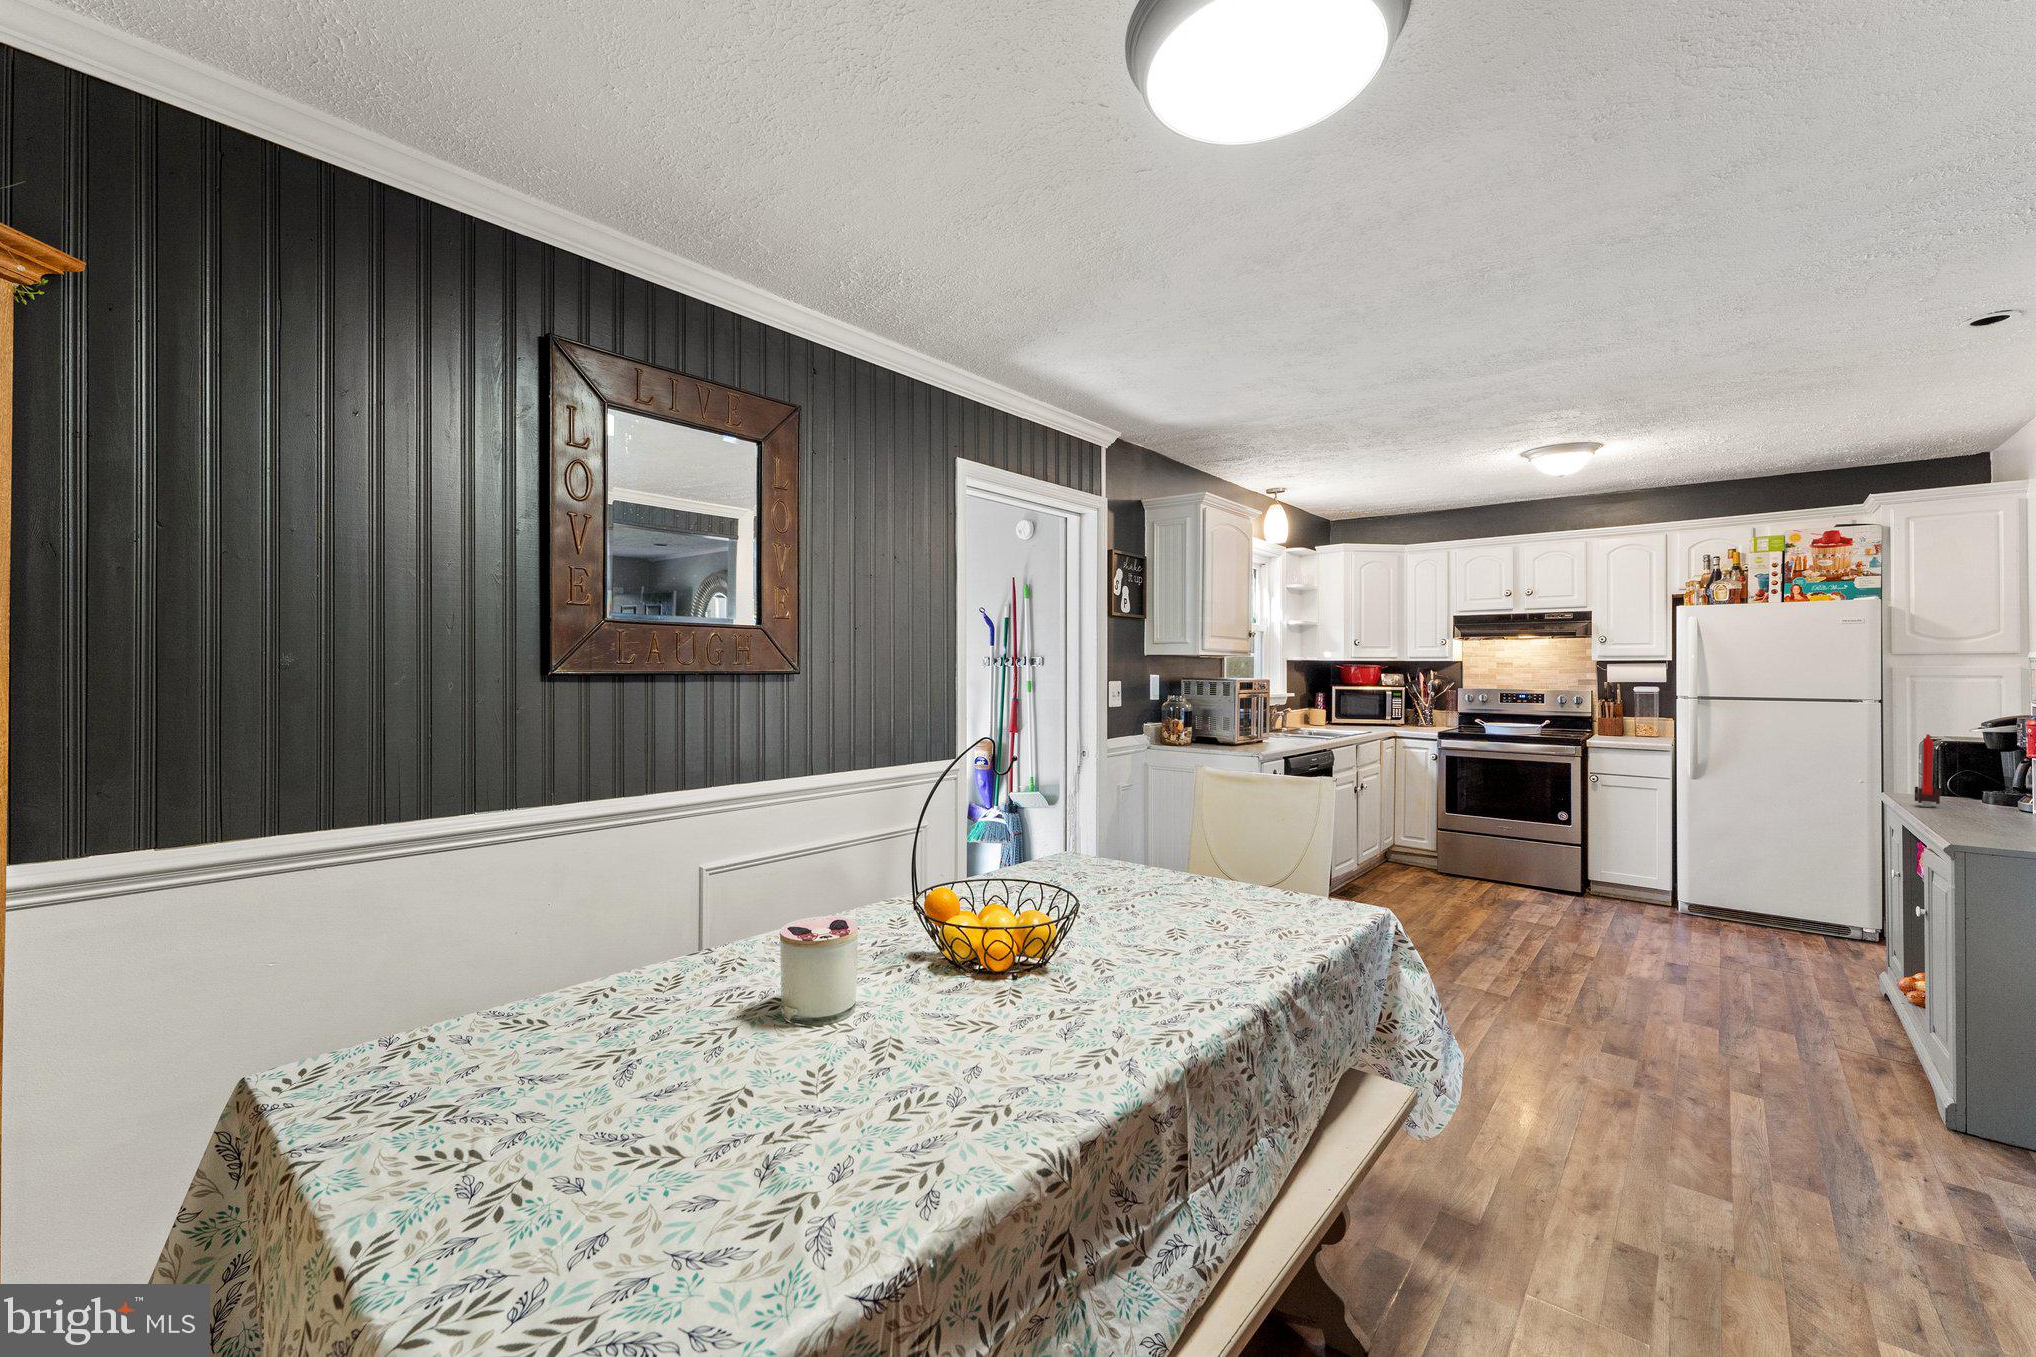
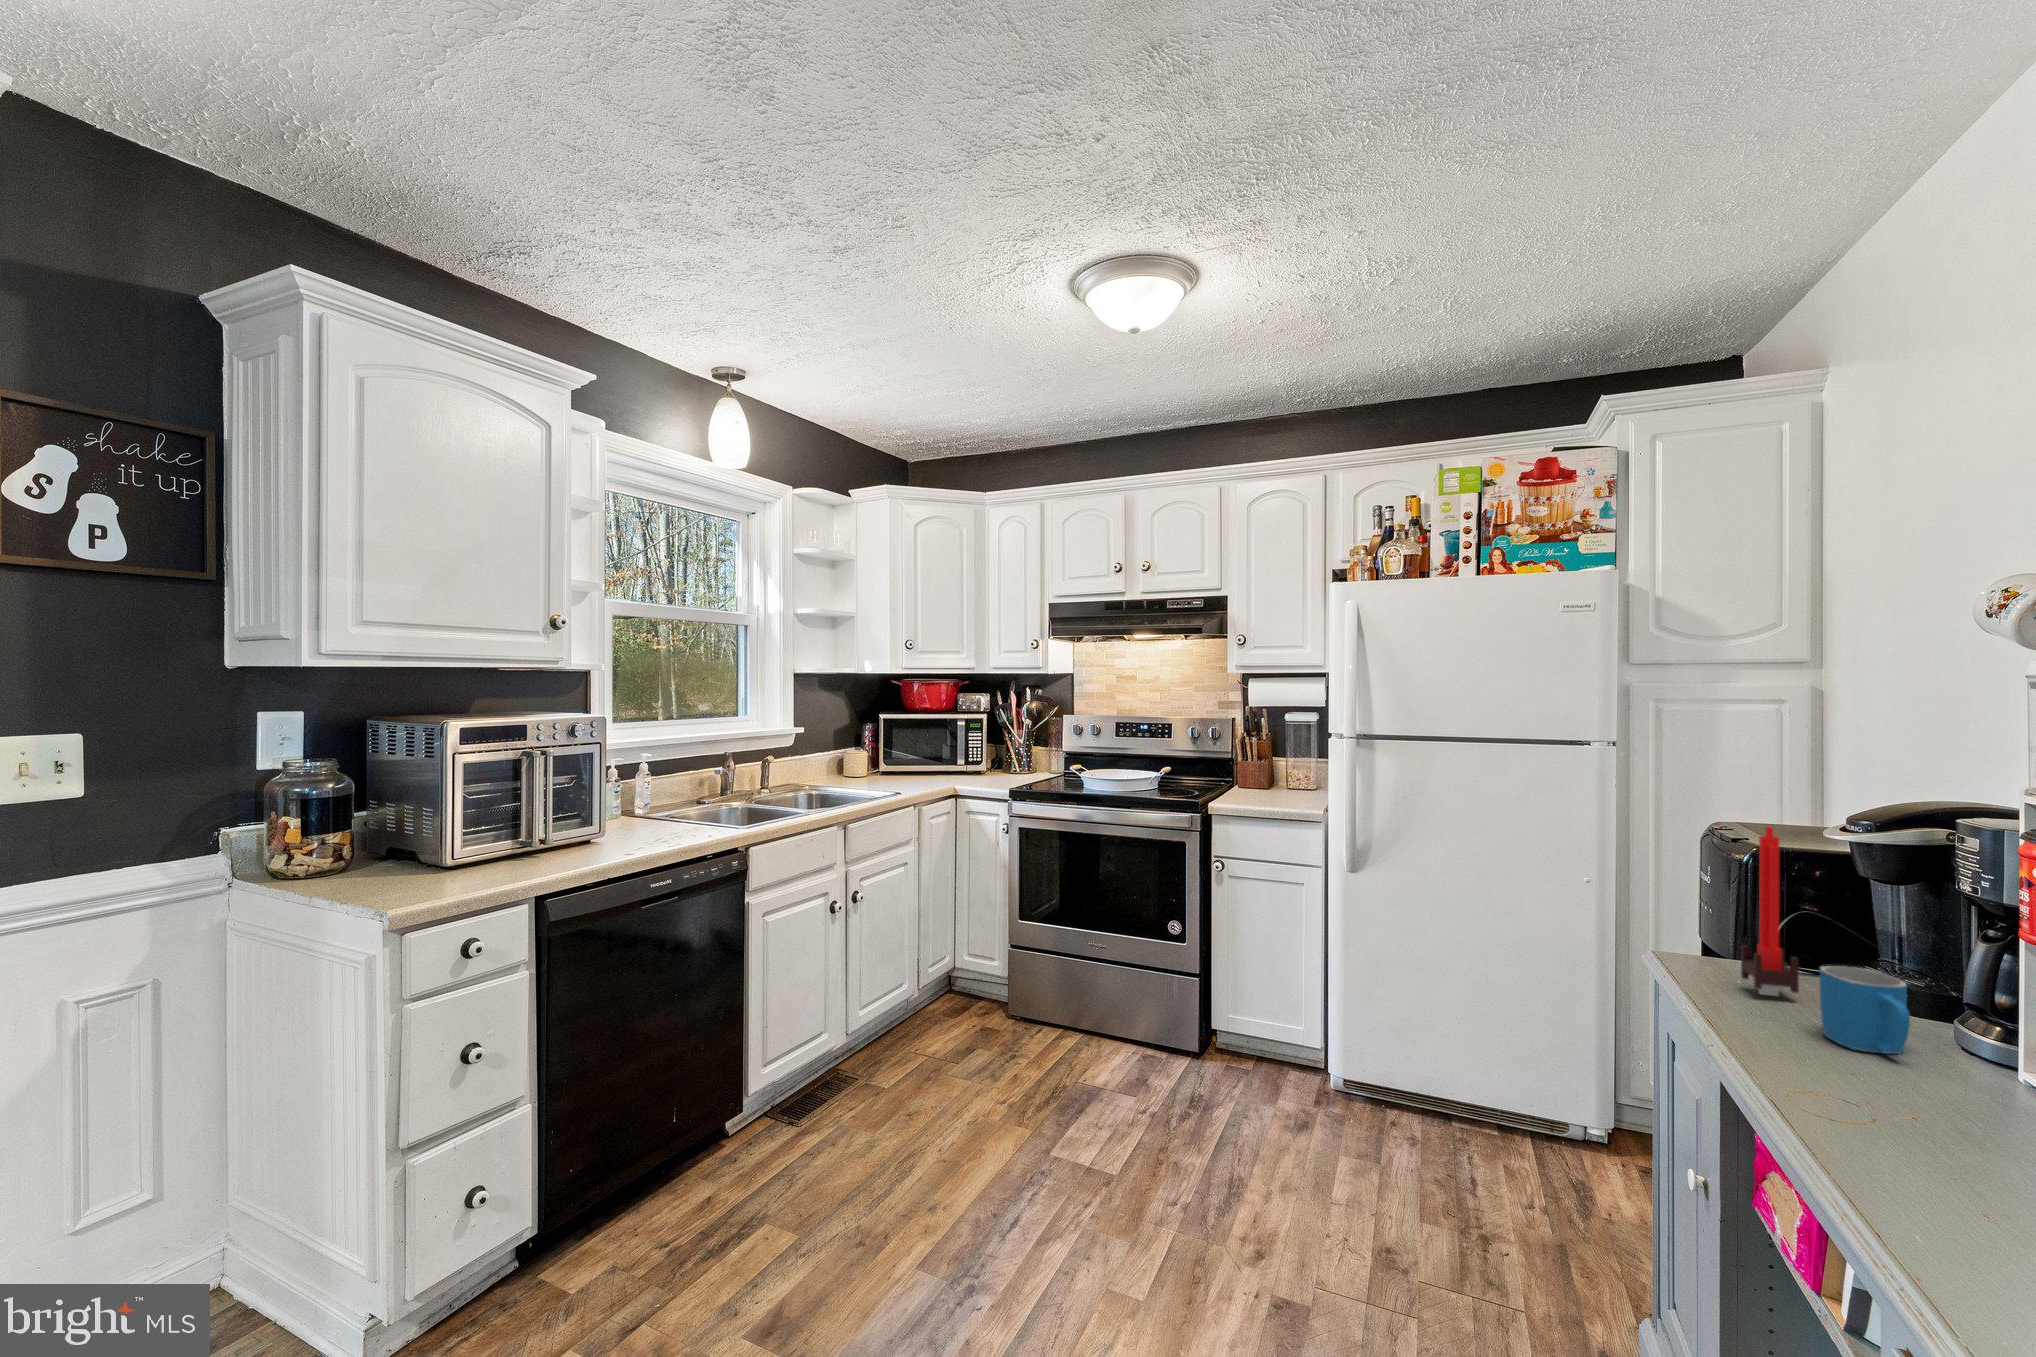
mug: none [1940,787,1976,817] -> present [1820,966,1910,1054]

